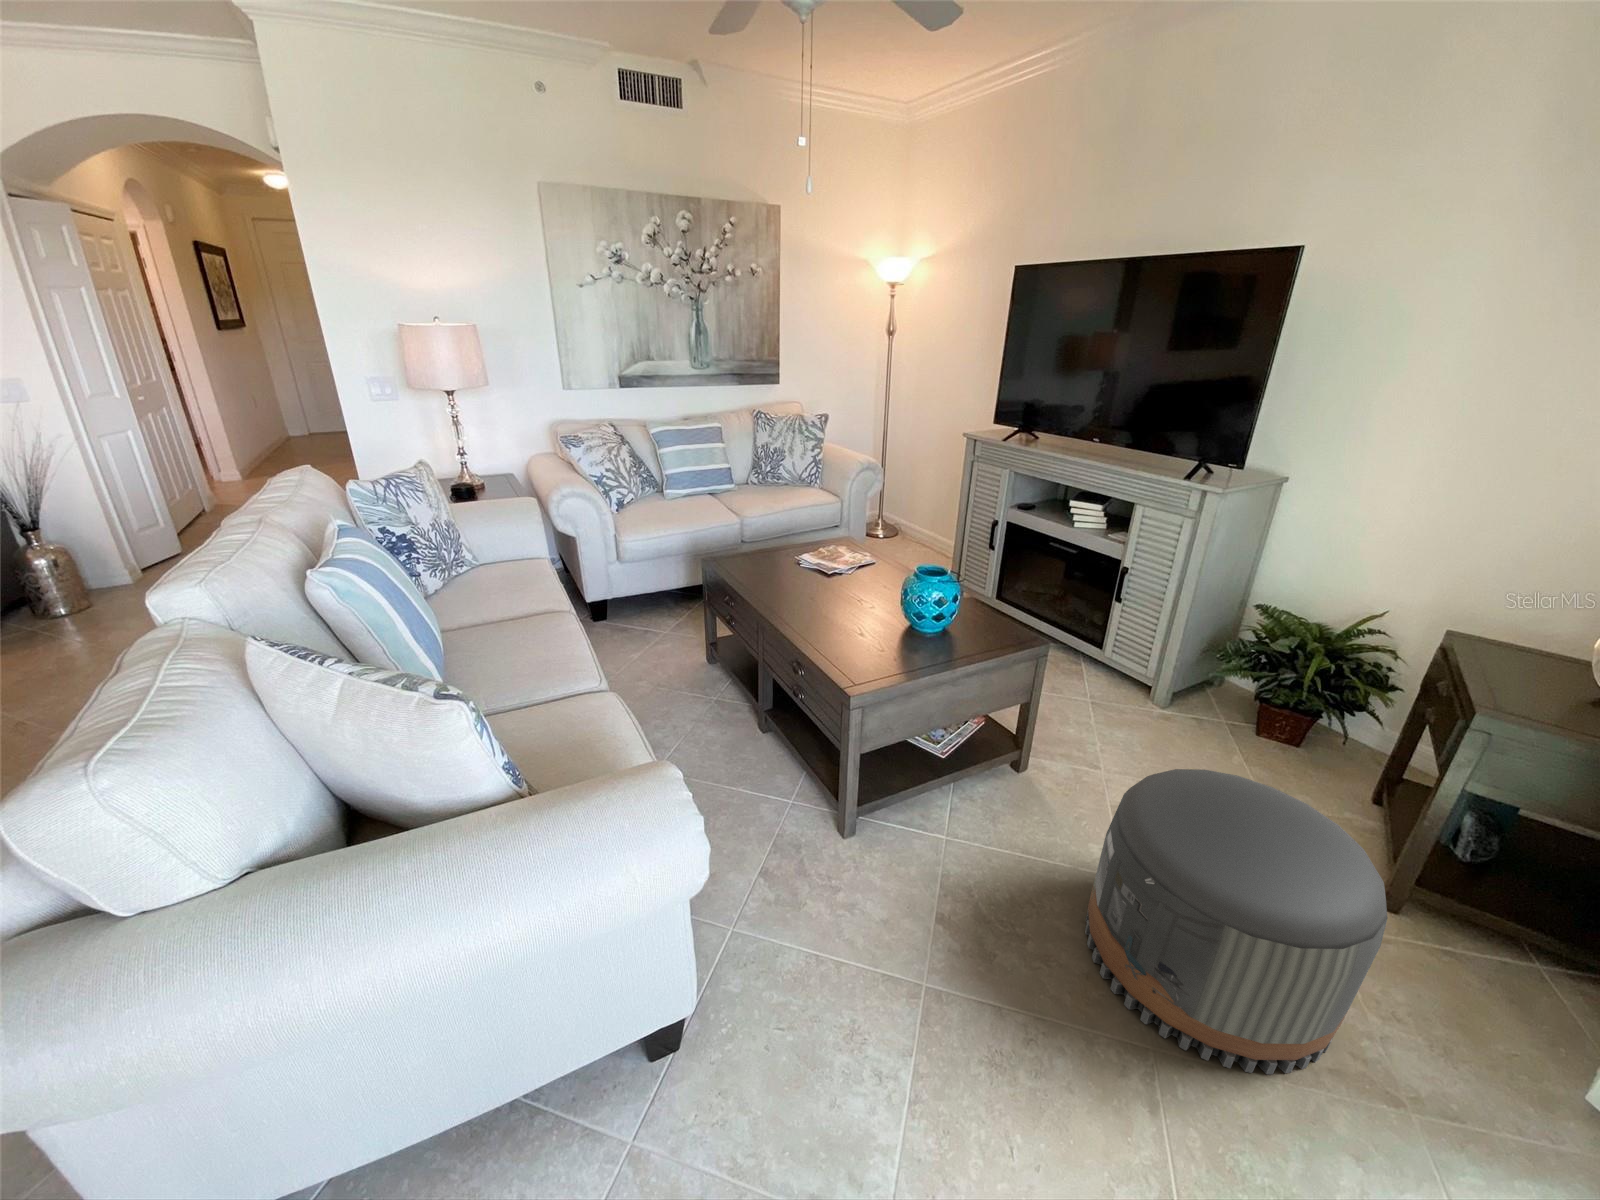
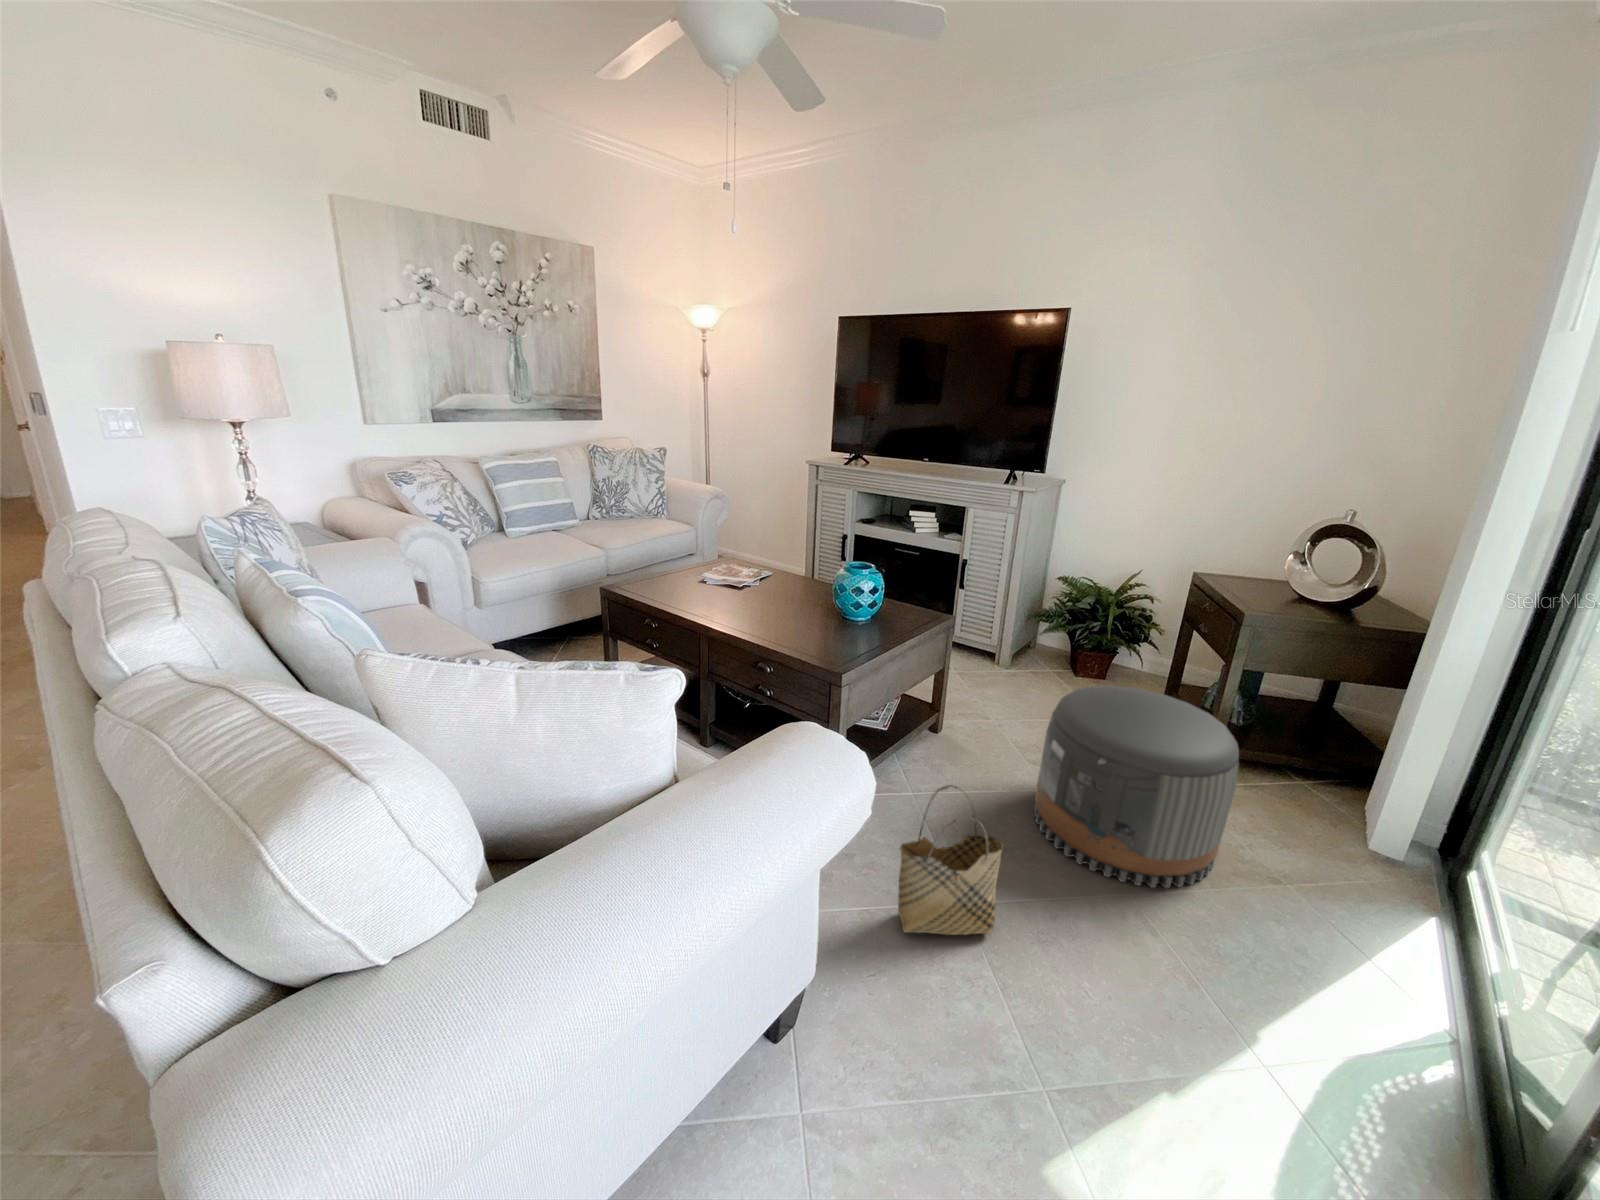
woven basket: none [842,864,972,1048] -> present [898,785,1003,935]

